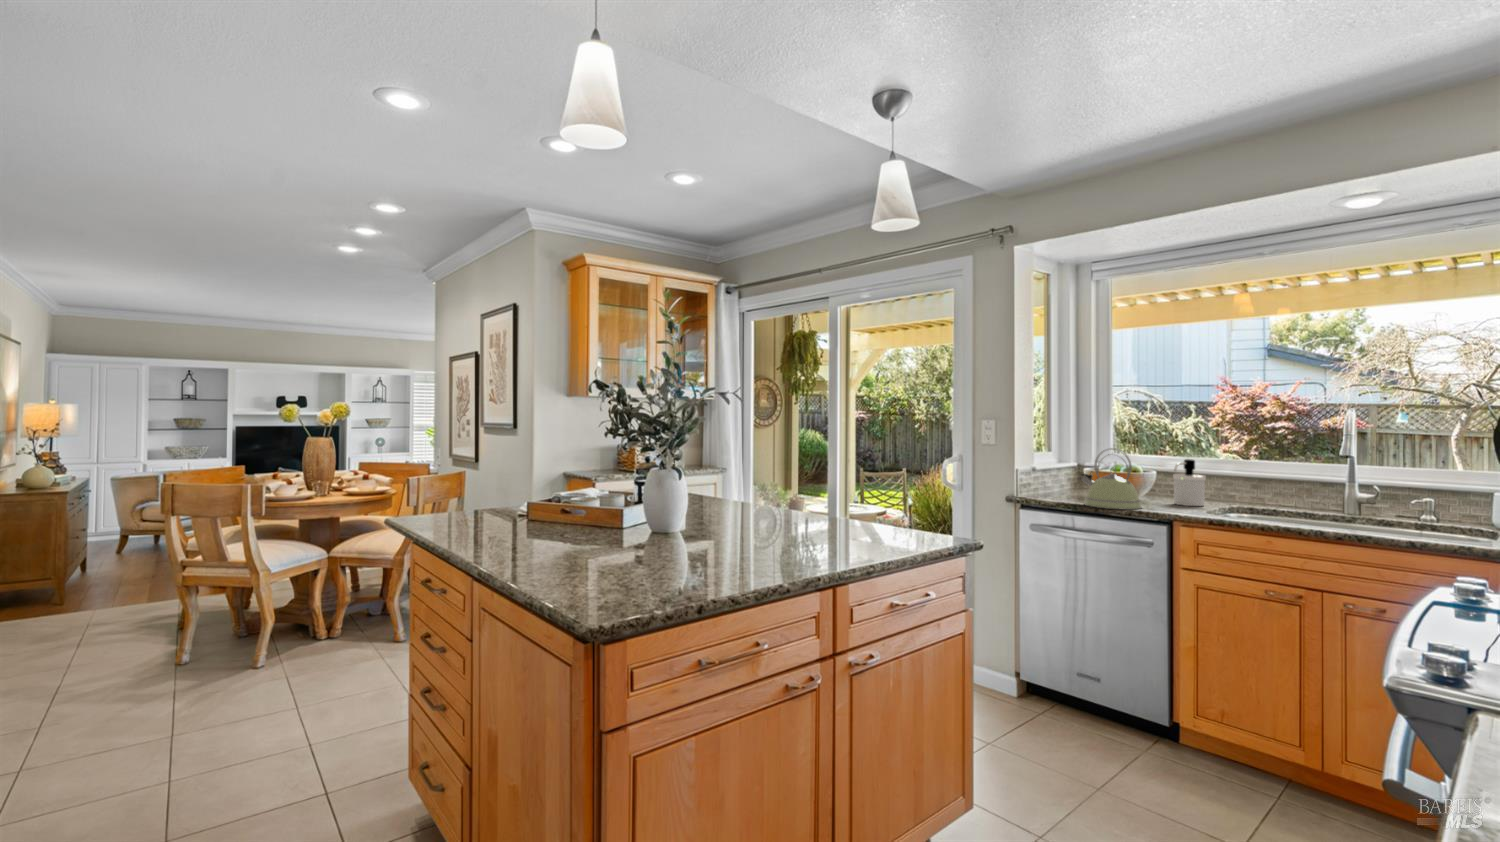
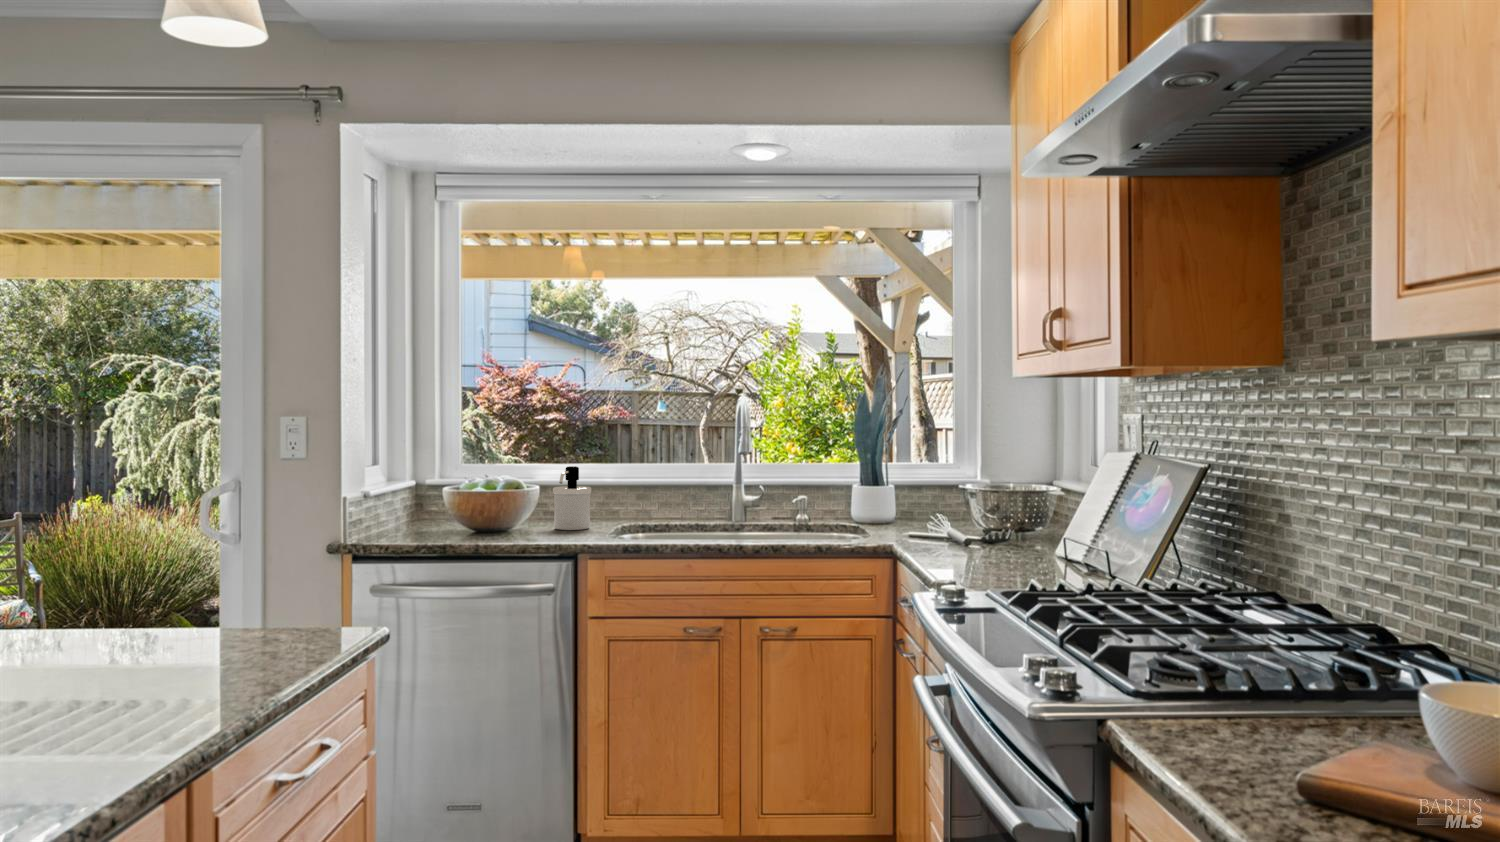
kettle: present [1081,448,1142,510] -> none [443,455,529,545]

